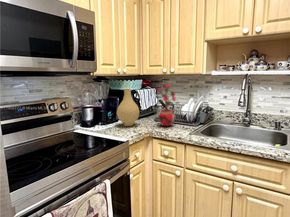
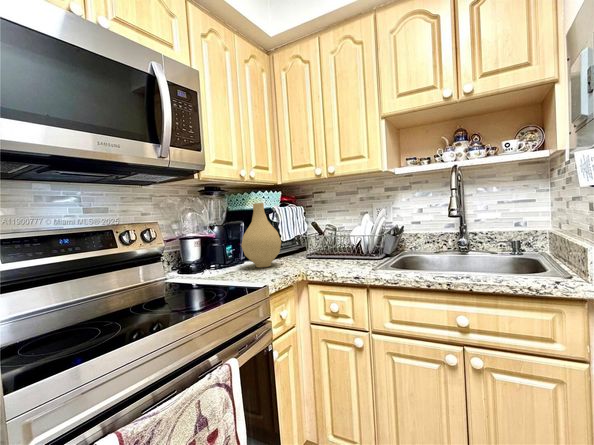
potted plant: present [158,84,175,126] -> none [304,187,343,263]

